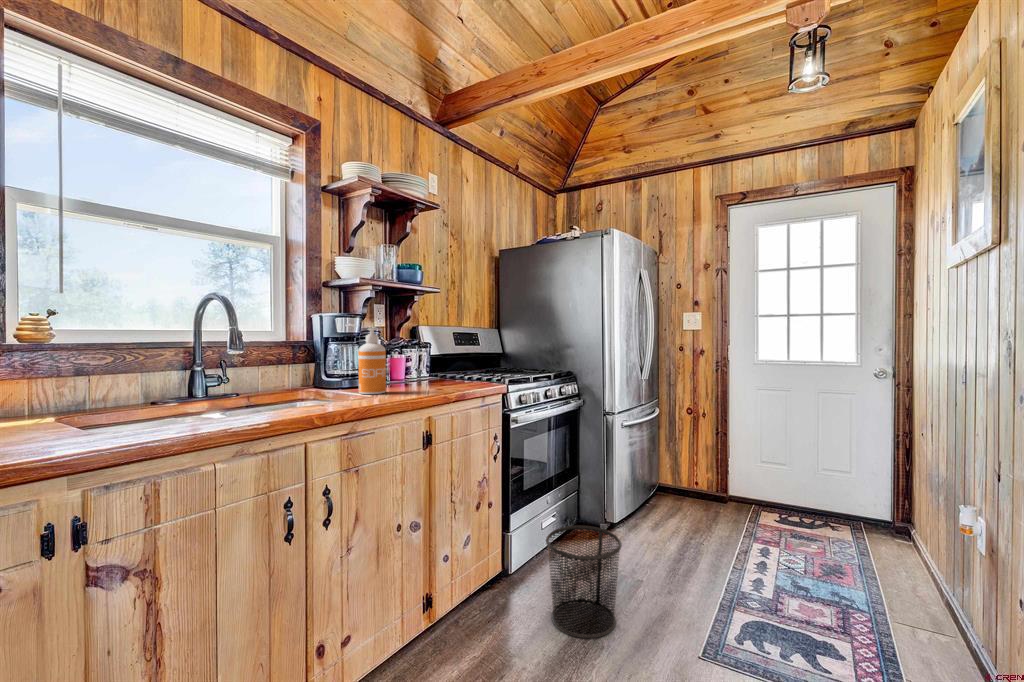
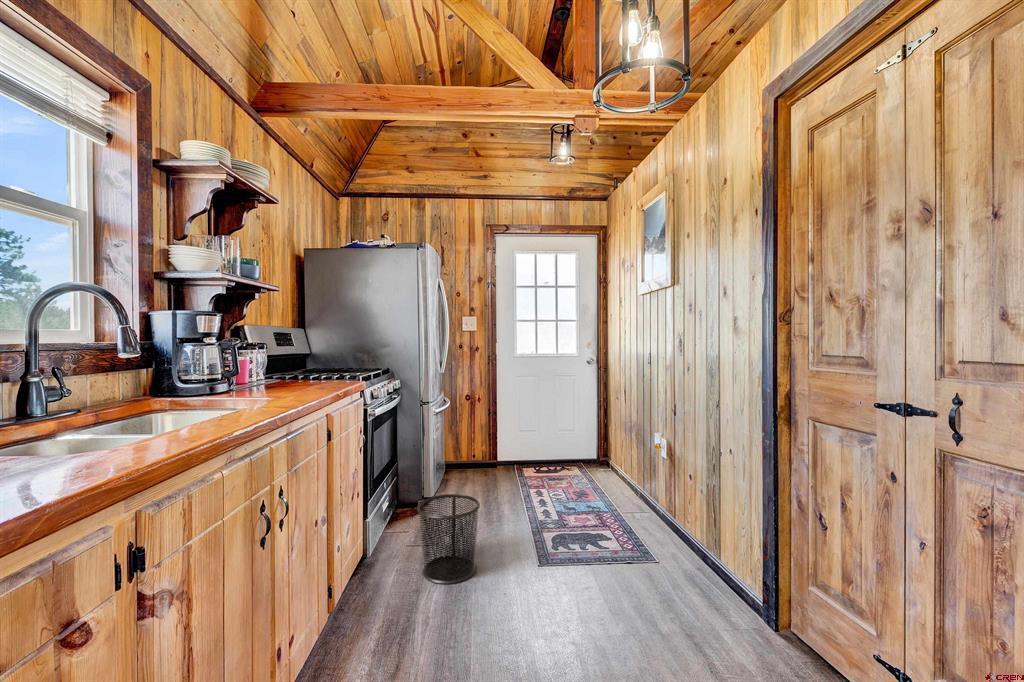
soap dispenser: present [358,328,386,394] -> none [240,327,272,397]

